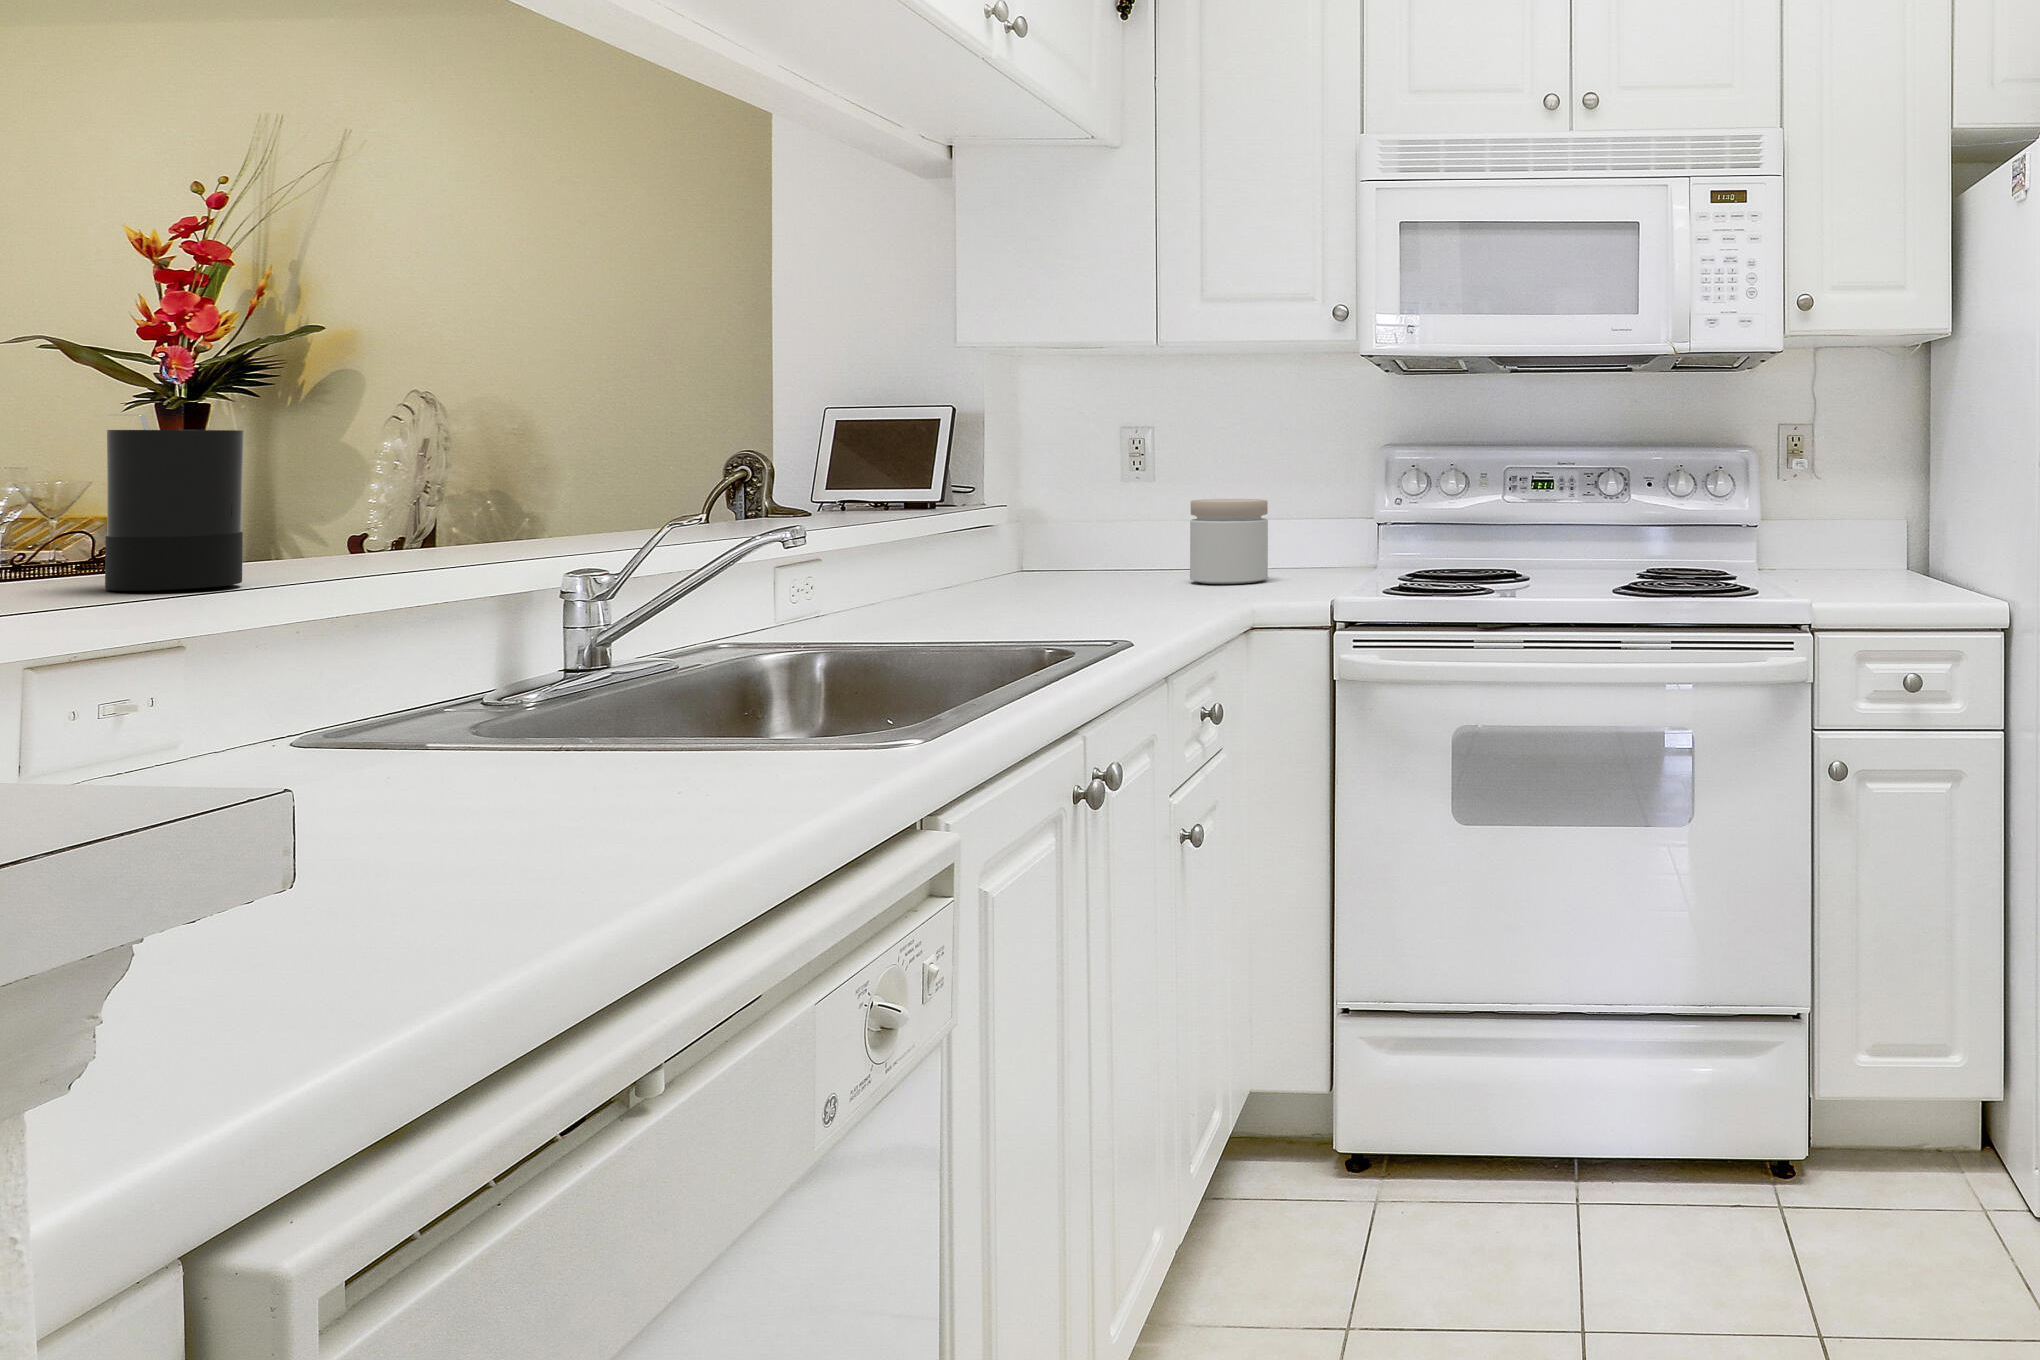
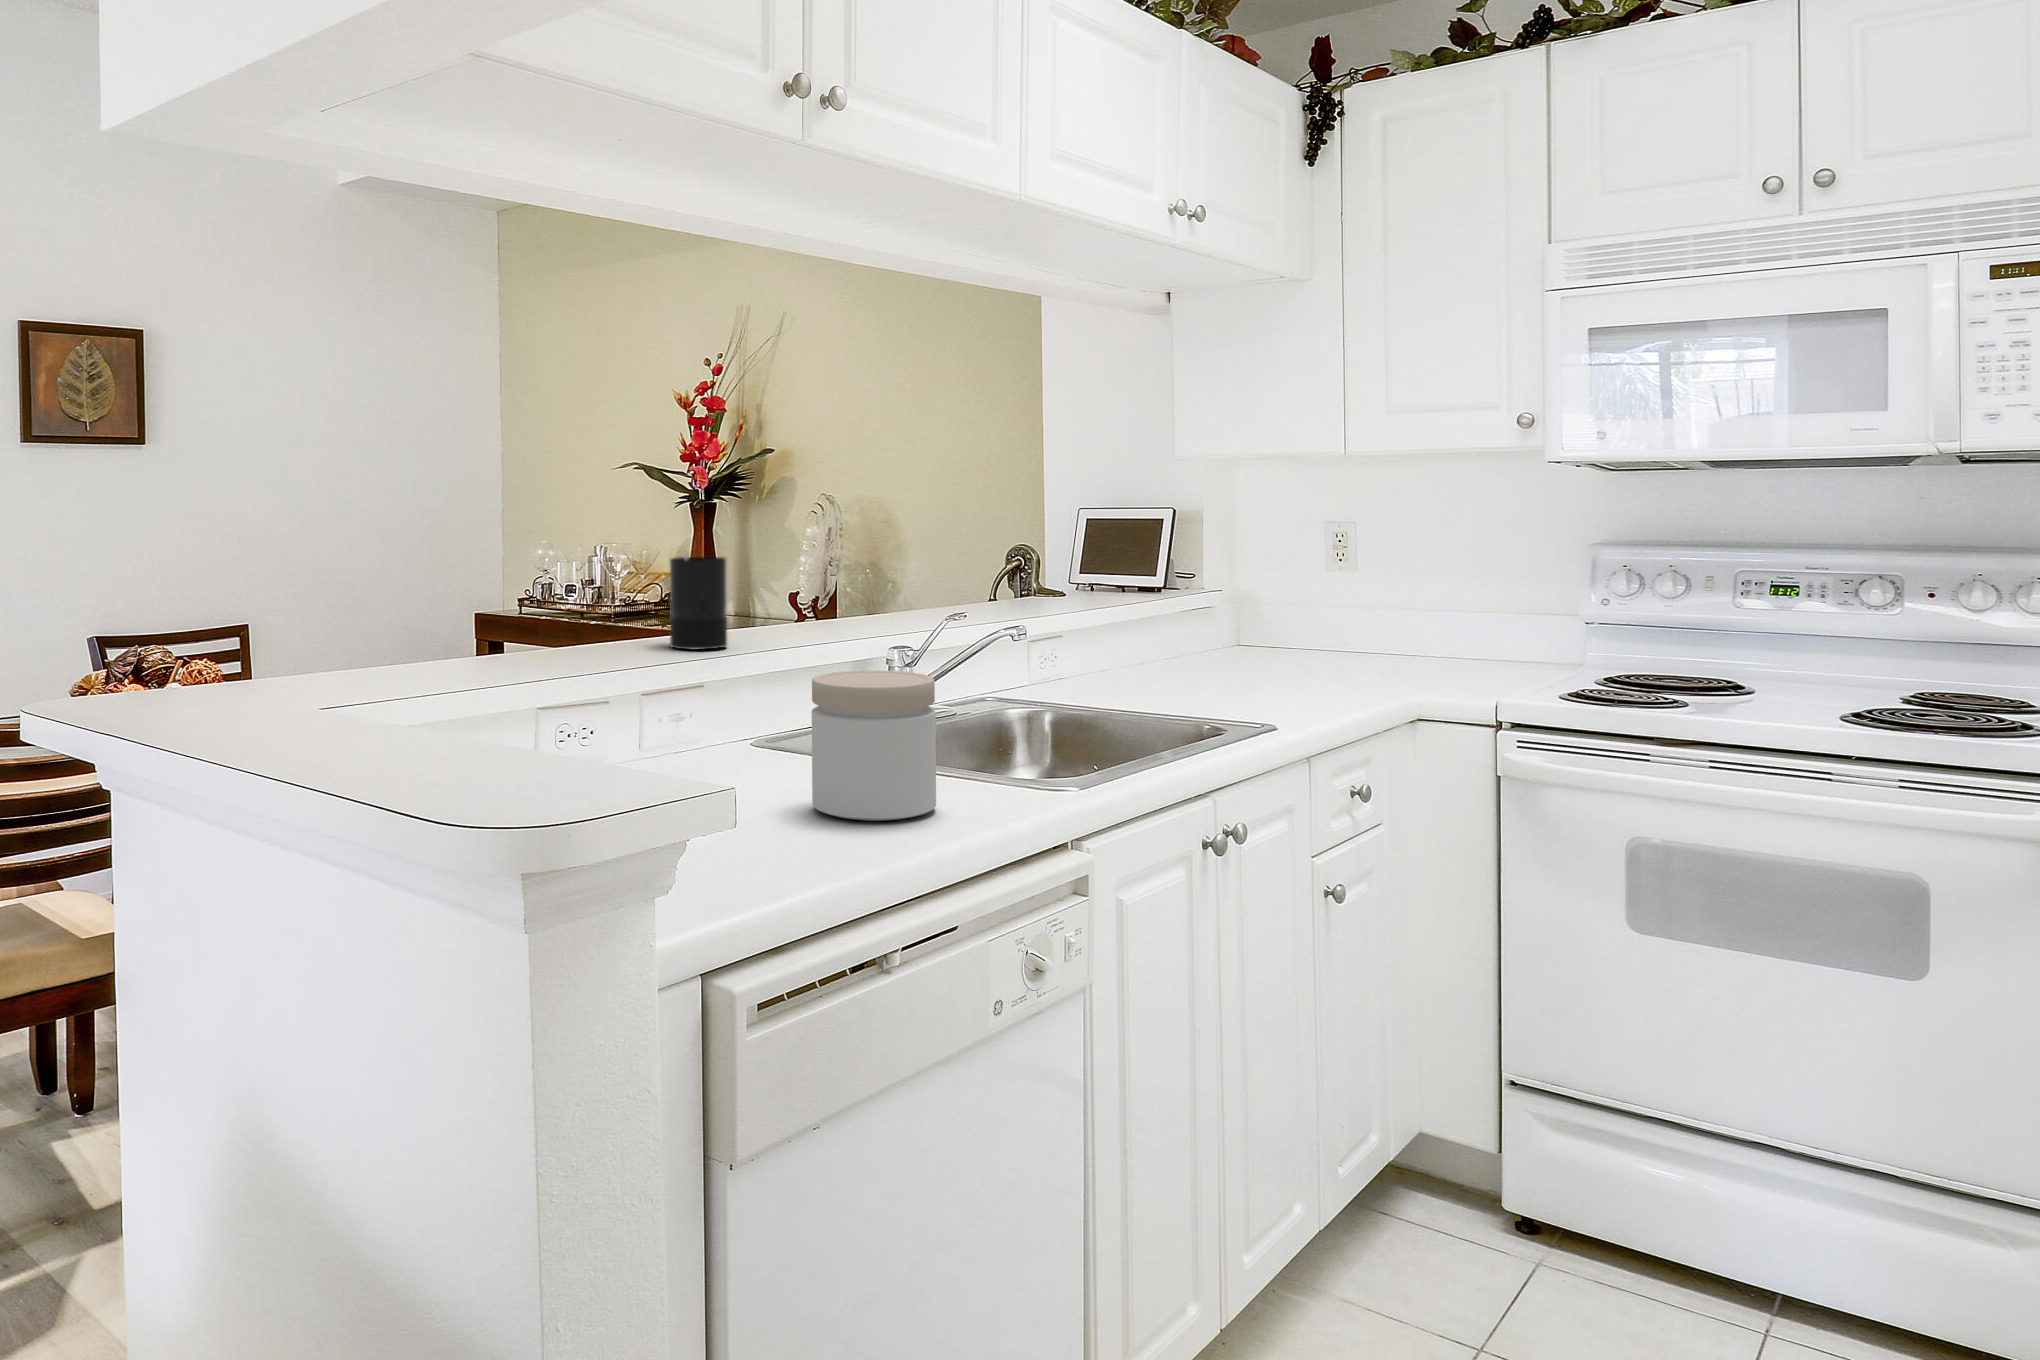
jar: present [1190,499,1268,584] -> present [812,670,936,821]

